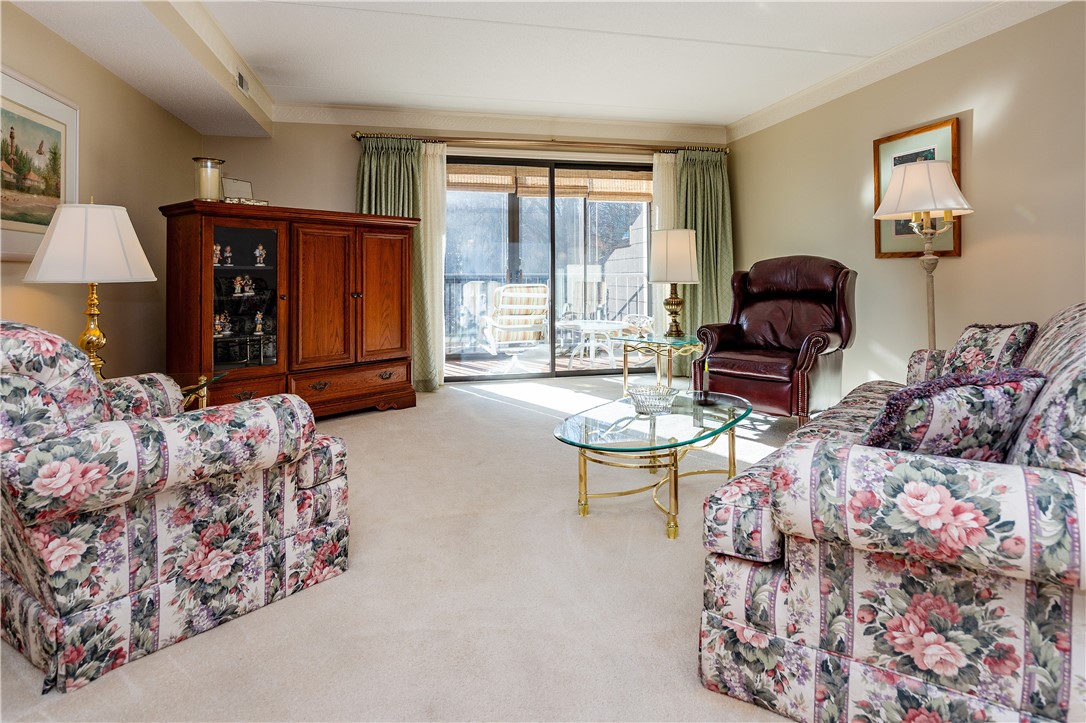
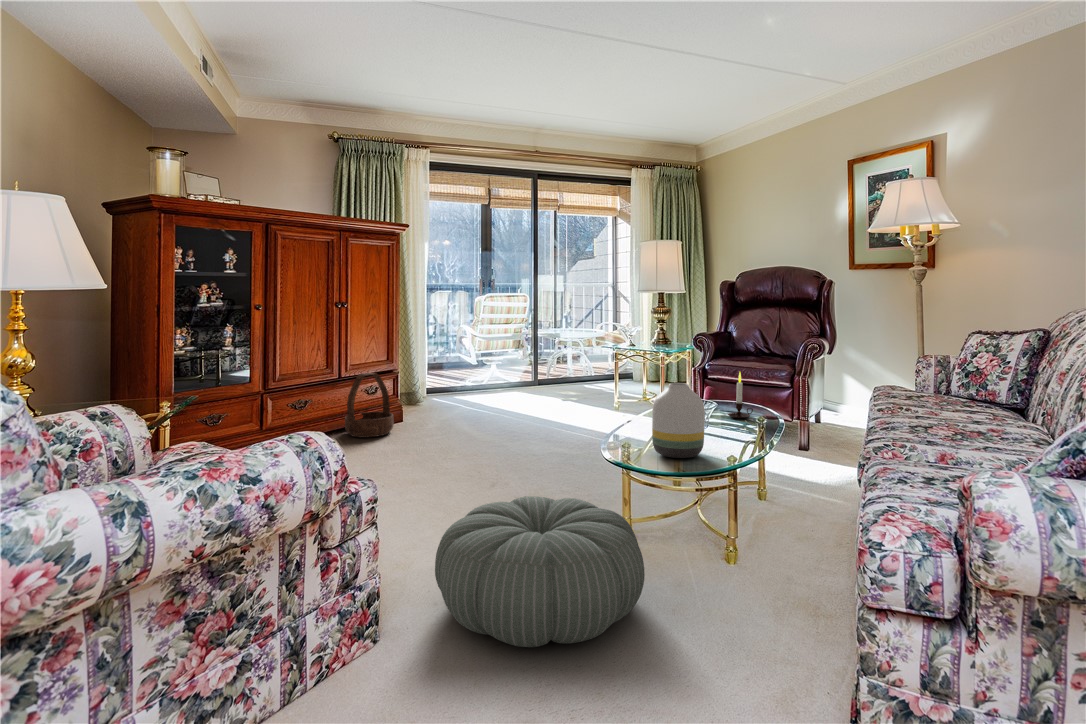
basket: none [362,361,407,421] -> present [345,373,394,438]
vase: none [599,367,644,434] -> present [652,383,705,458]
pouf: none [399,464,573,576] -> present [435,496,645,647]

